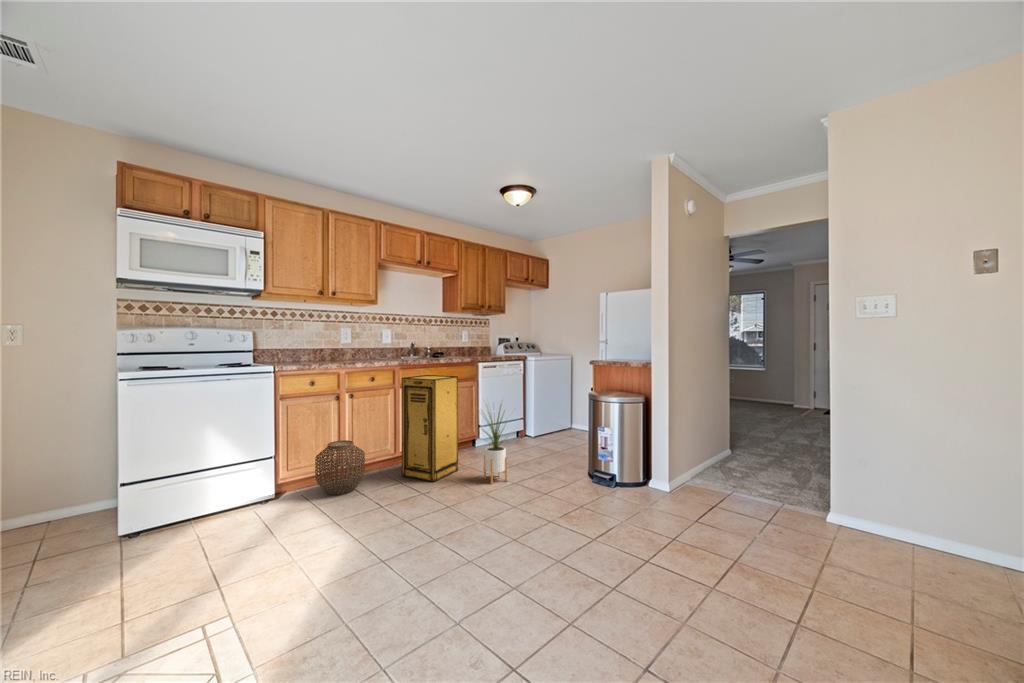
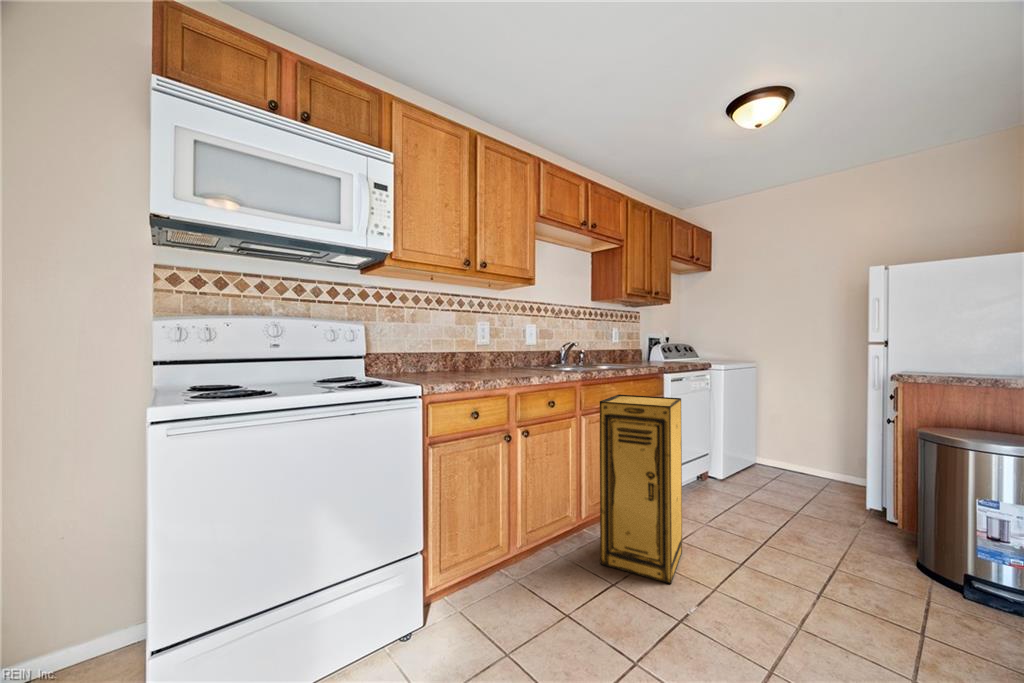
house plant: present [483,405,507,484] -> none [732,437,823,594]
woven basket: present [315,440,365,495] -> none [483,512,564,617]

